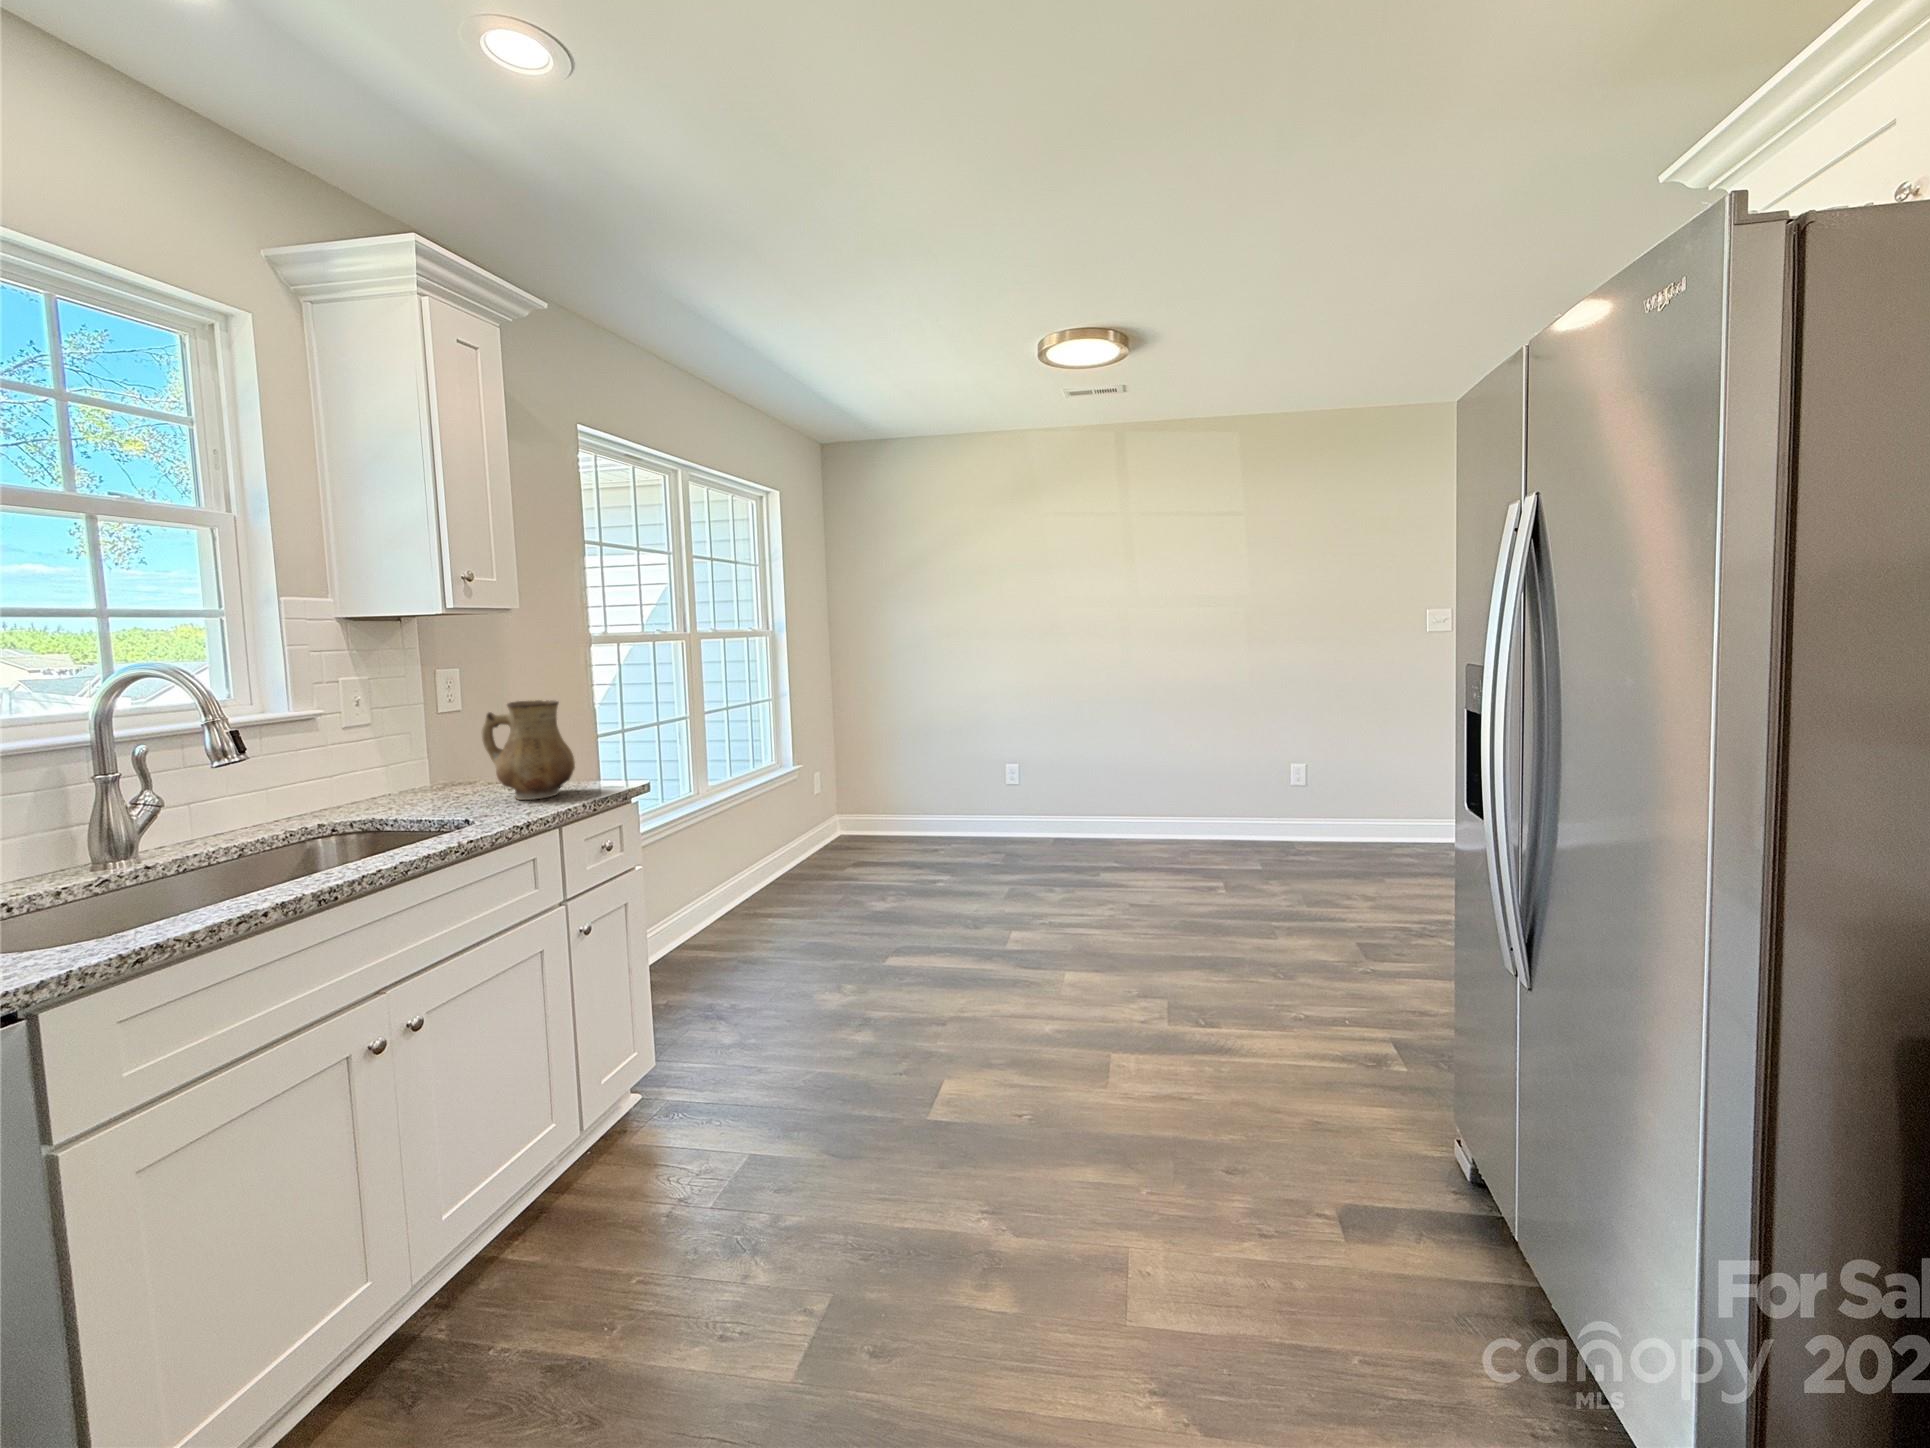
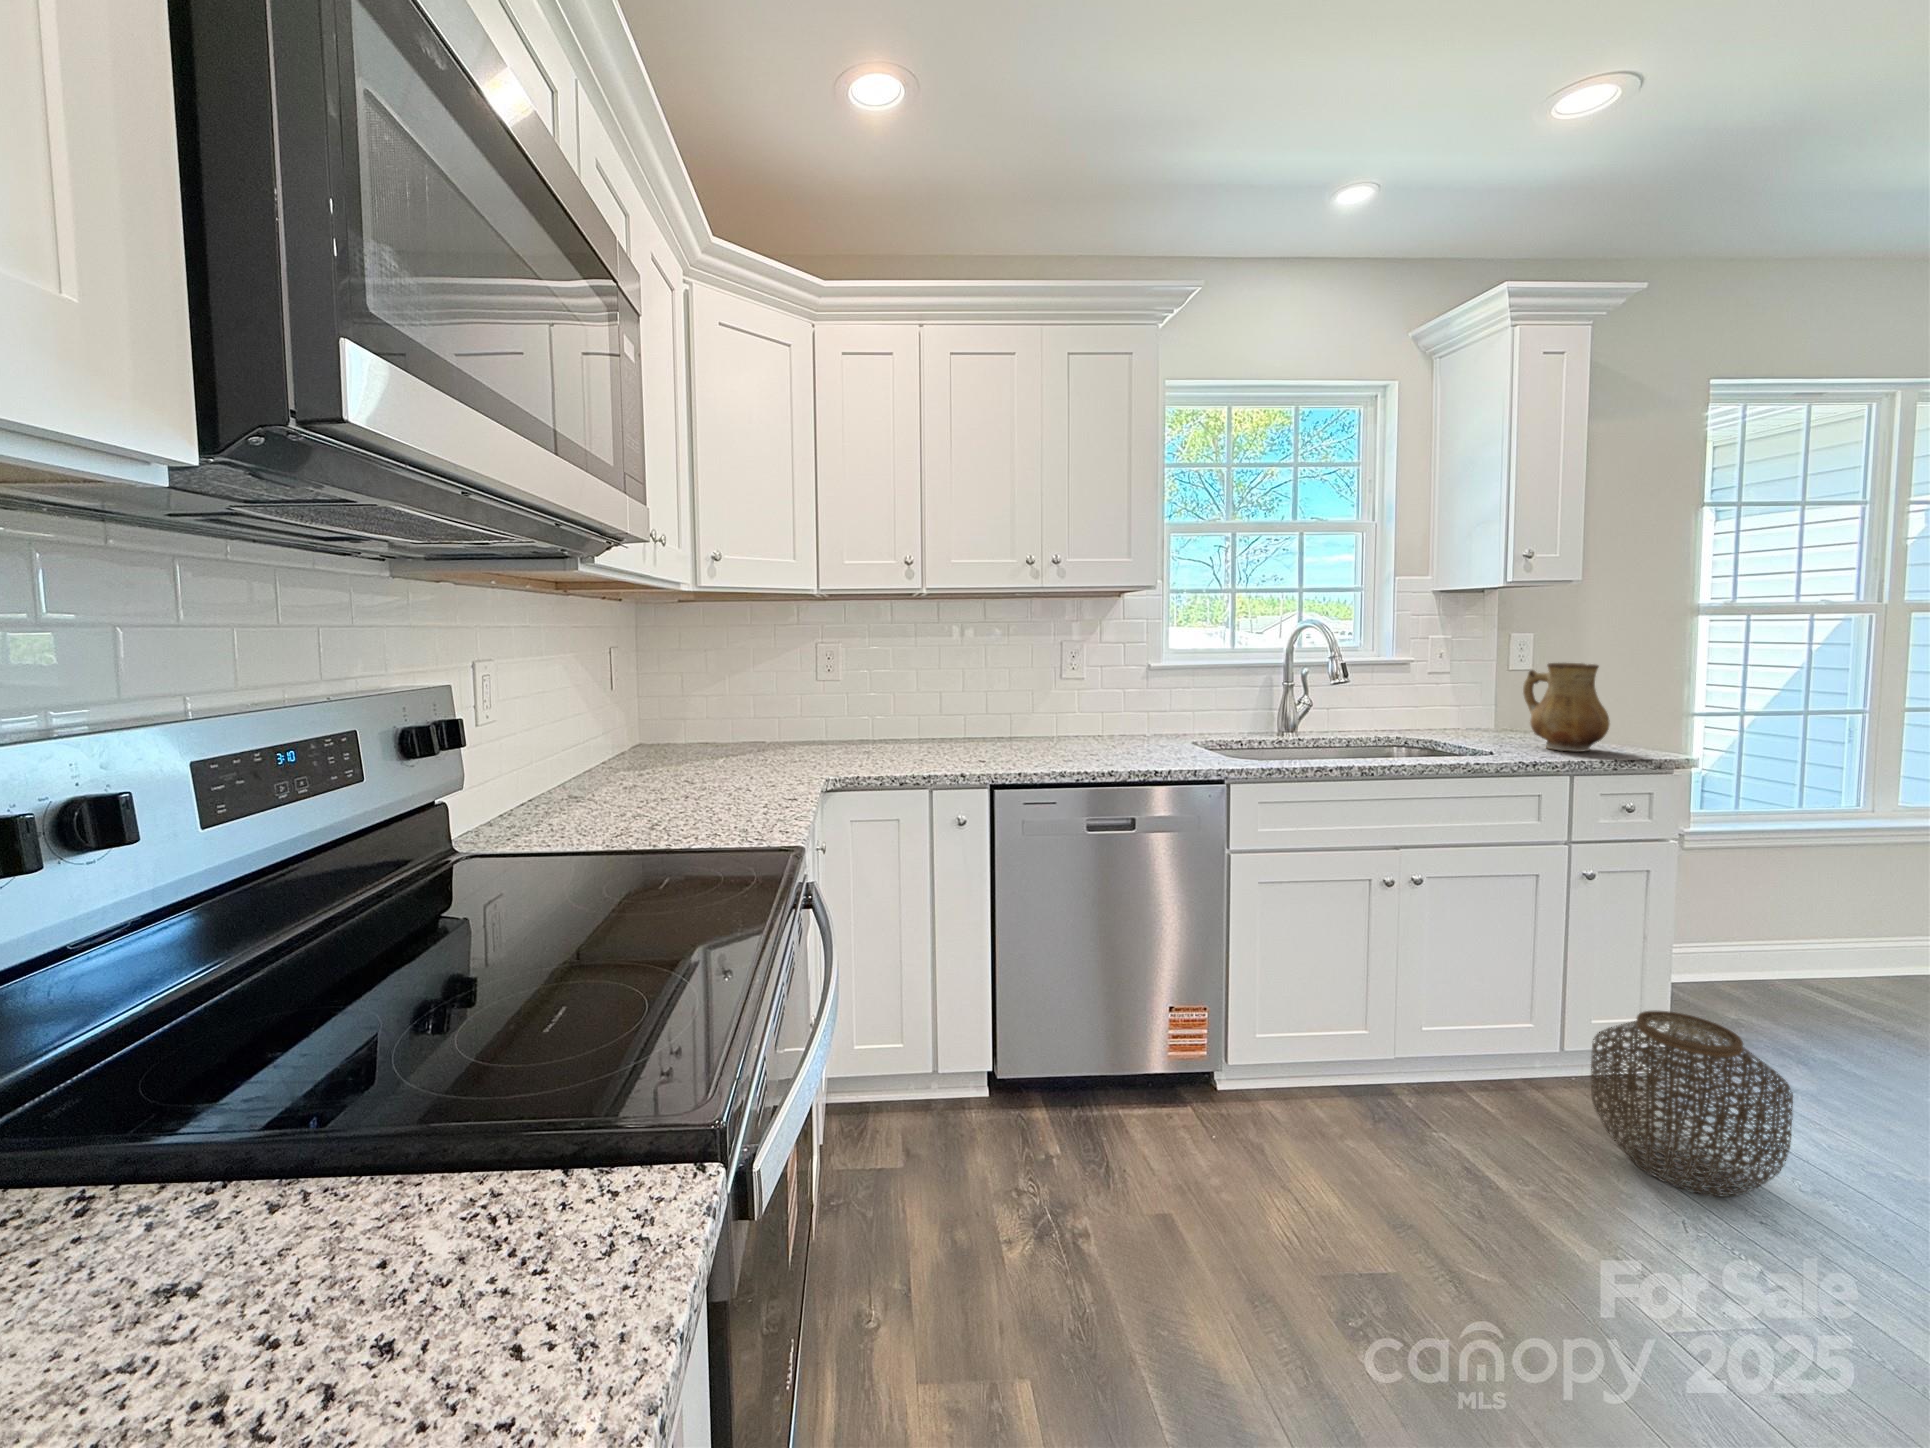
woven basket: none [625,1024,775,1203] -> present [1591,1011,1793,1197]

